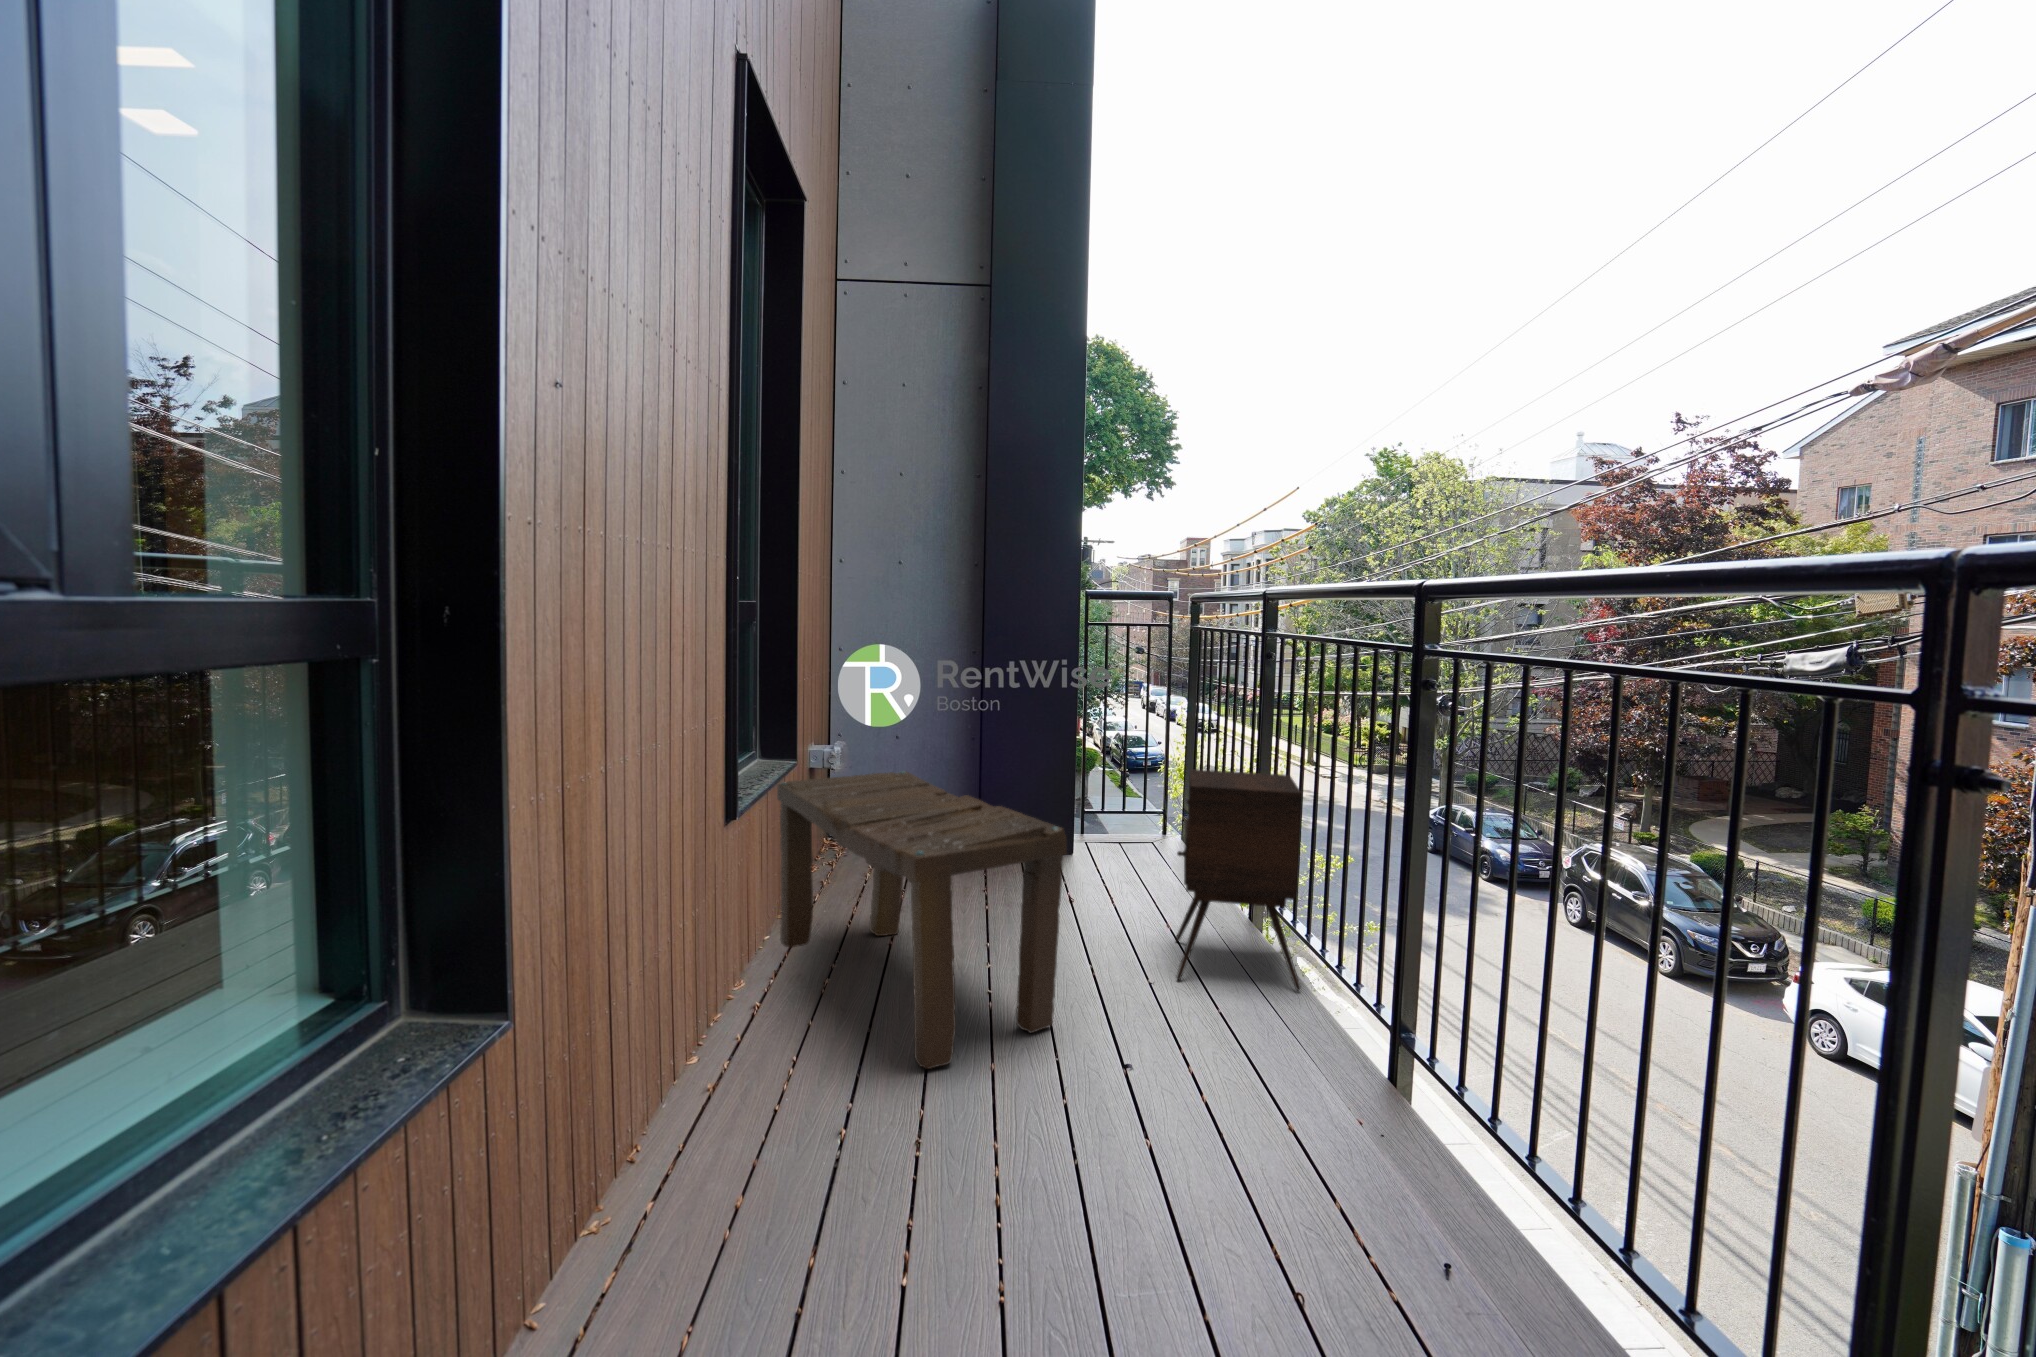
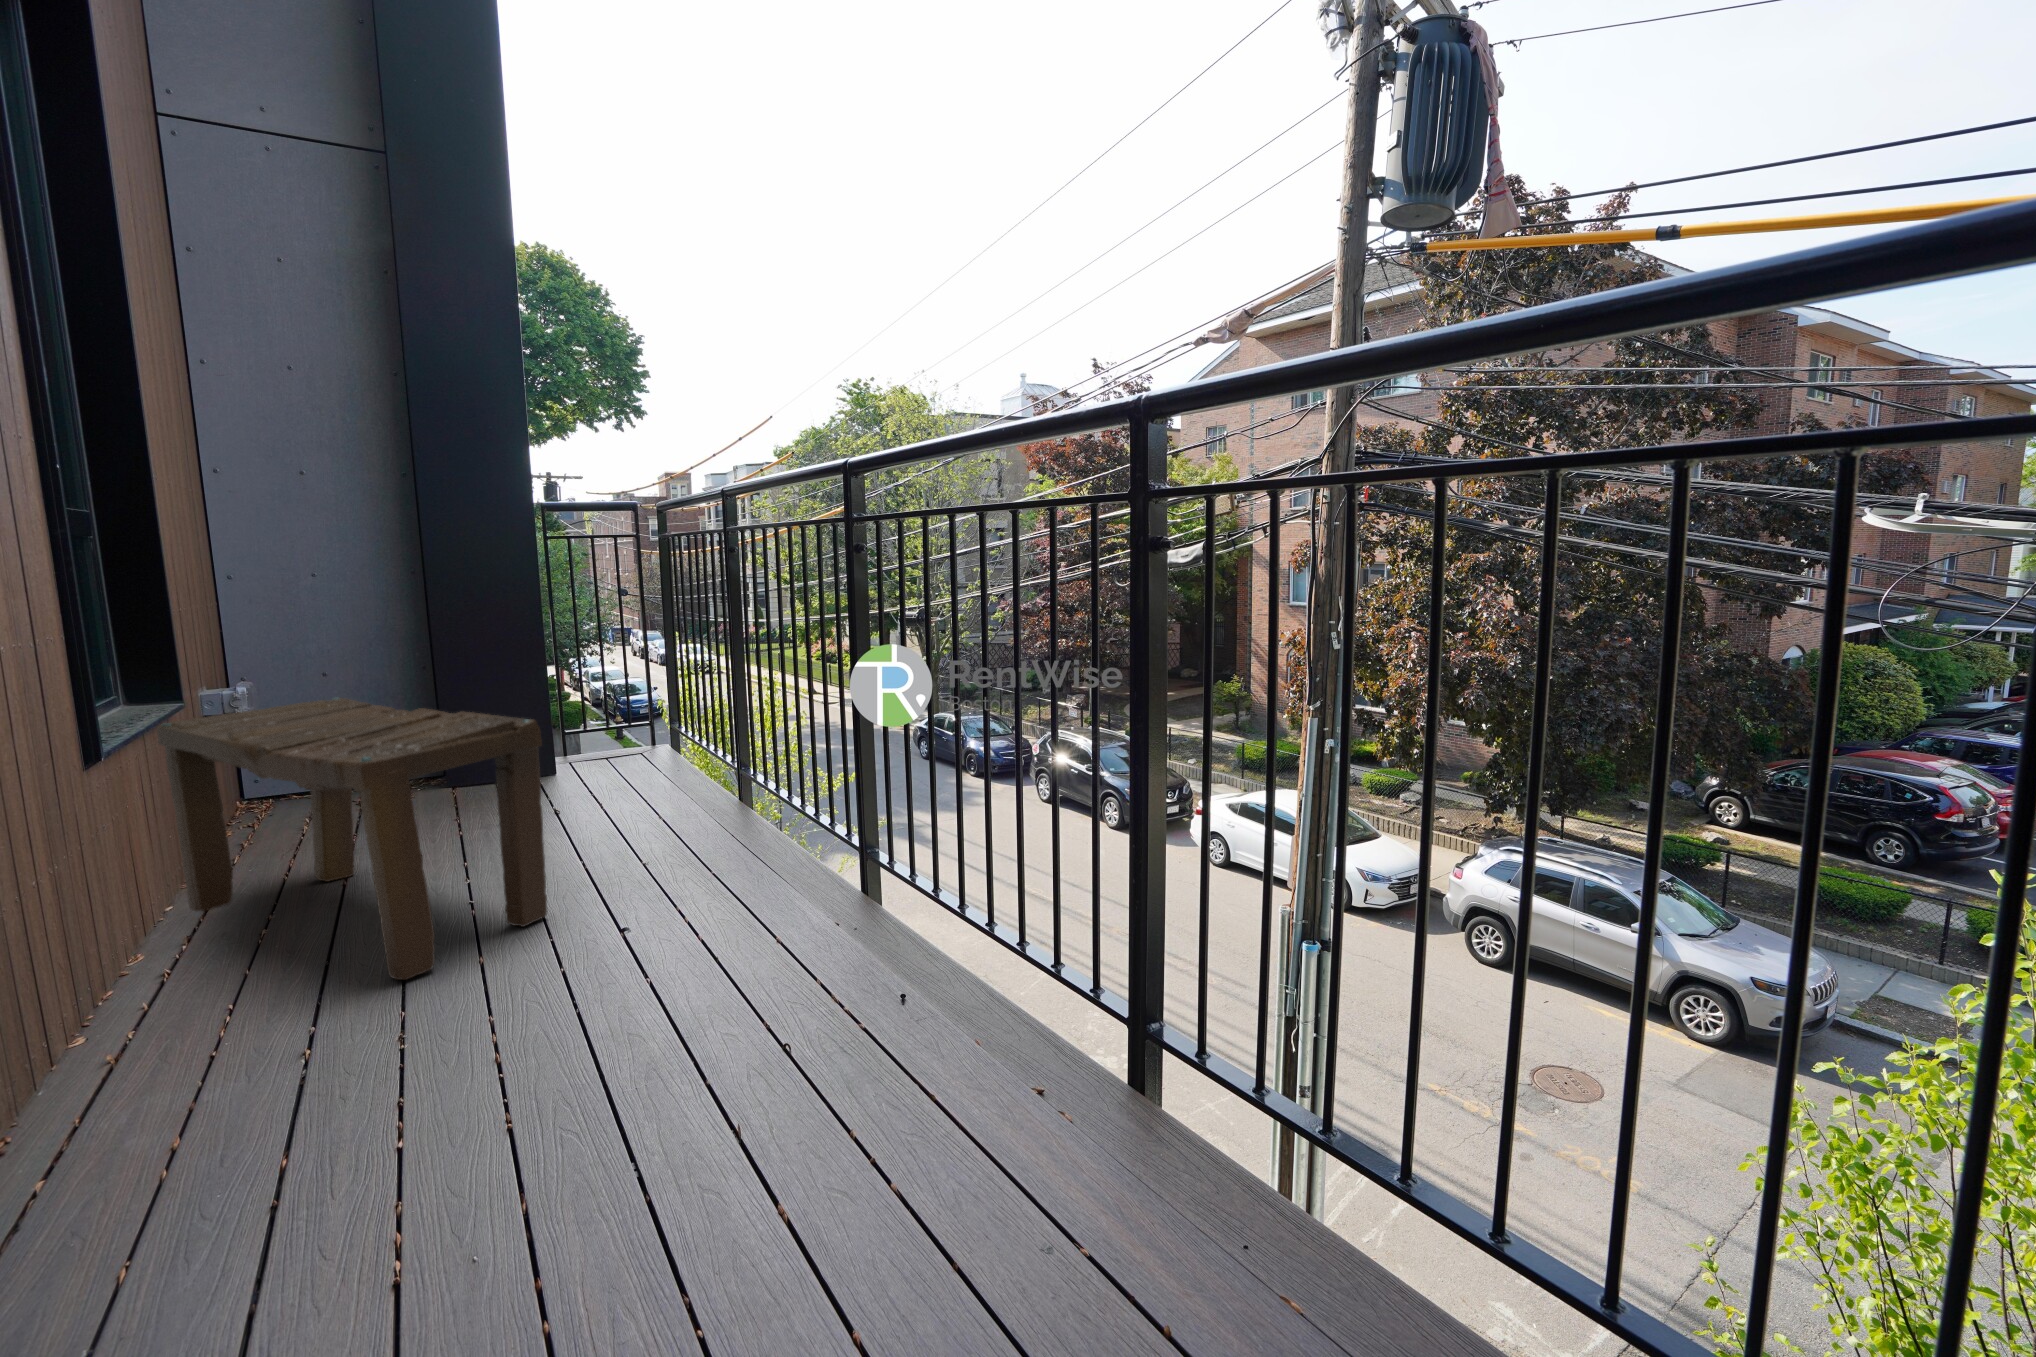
side table: present [1175,769,1302,991] -> none [669,658,790,857]

